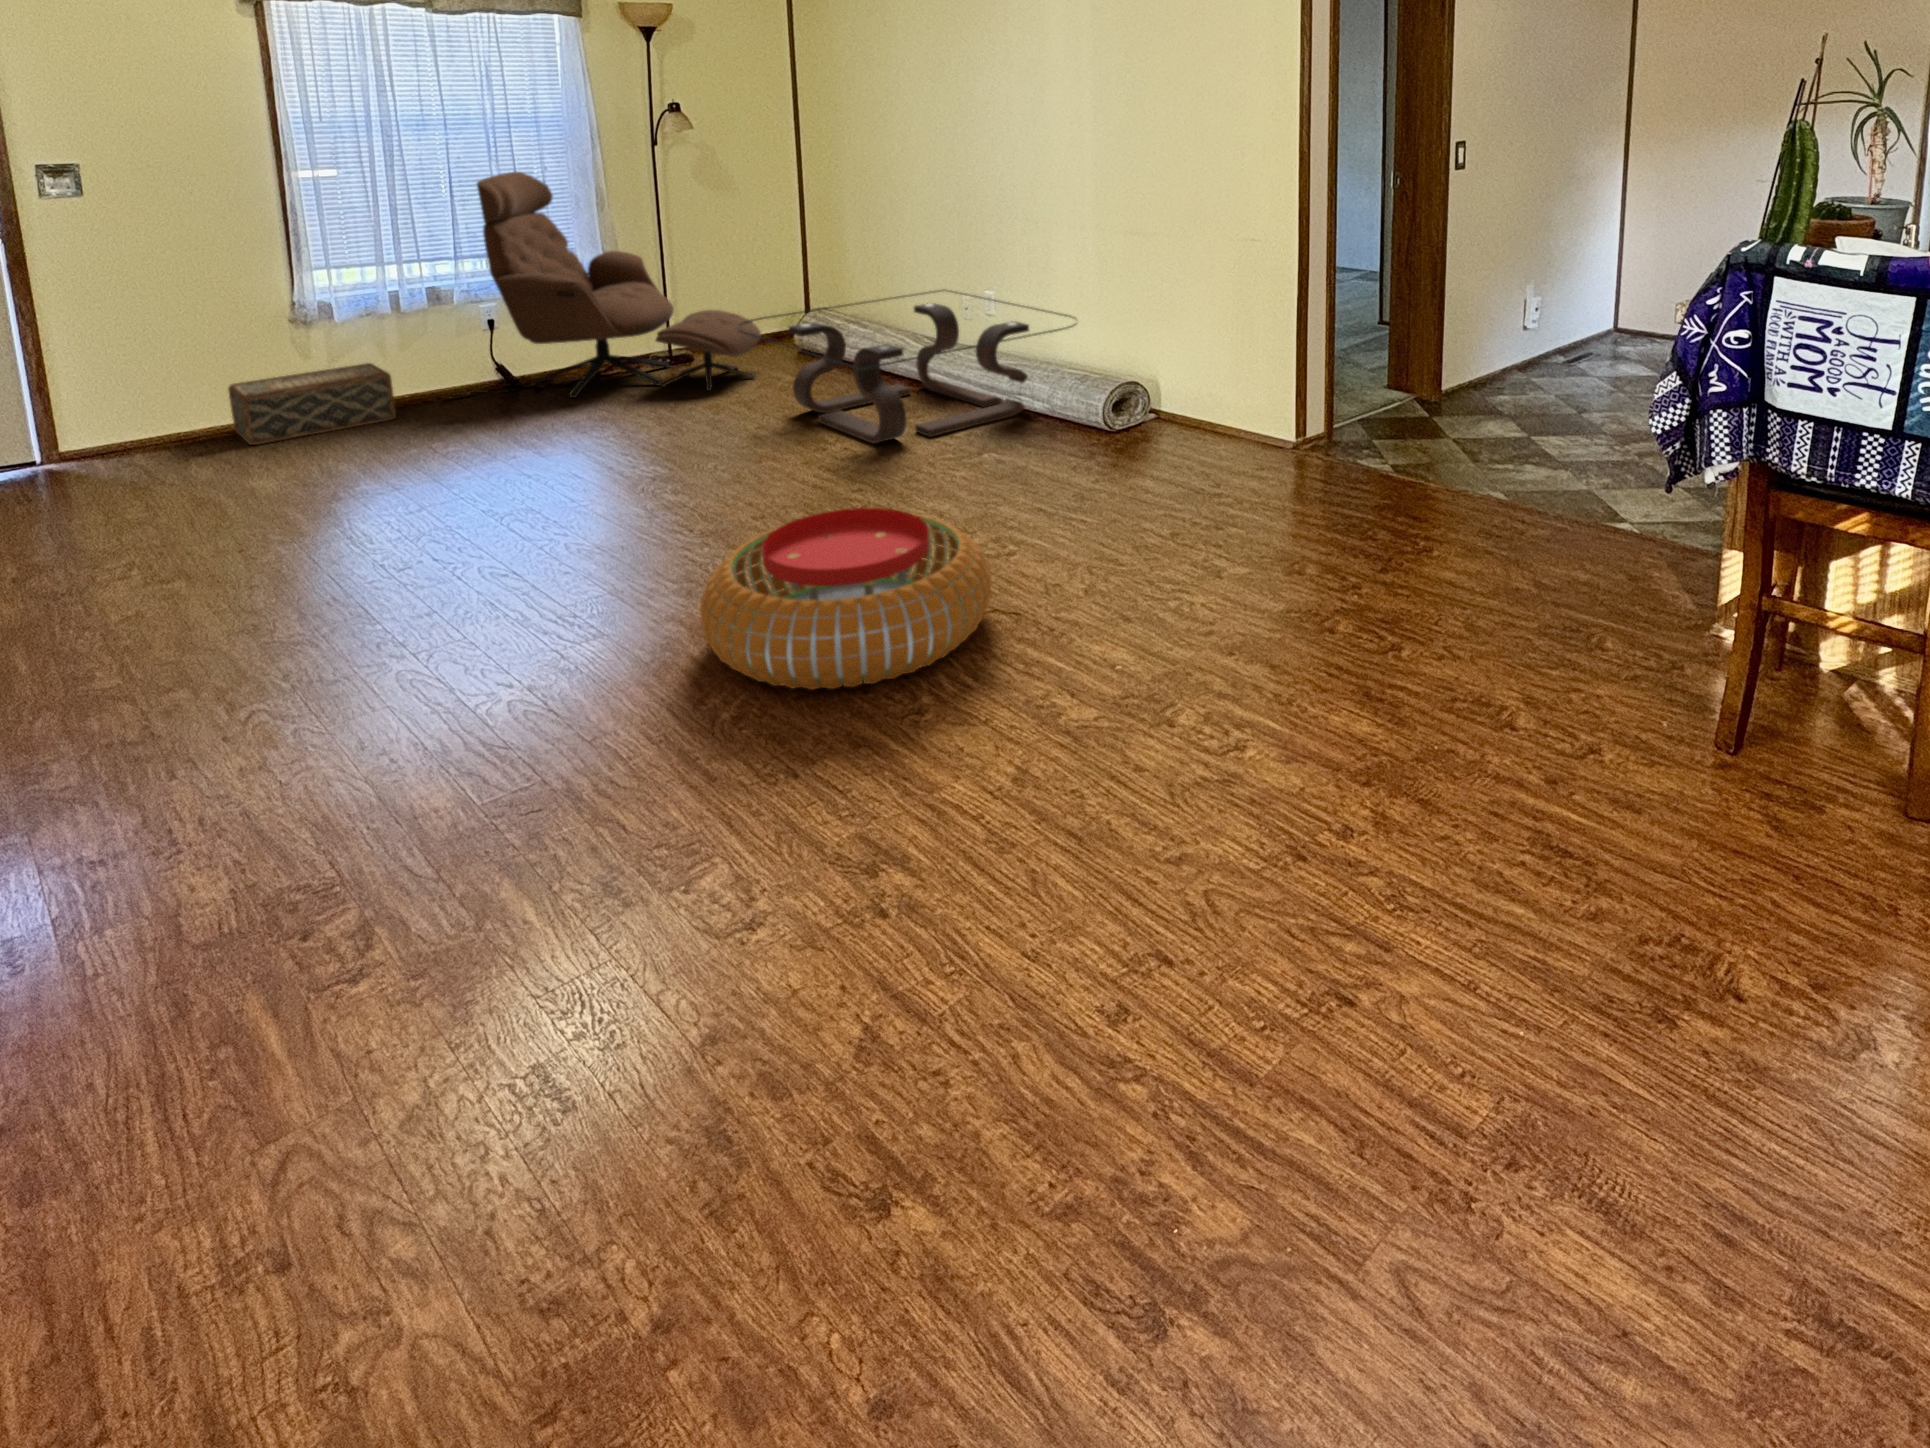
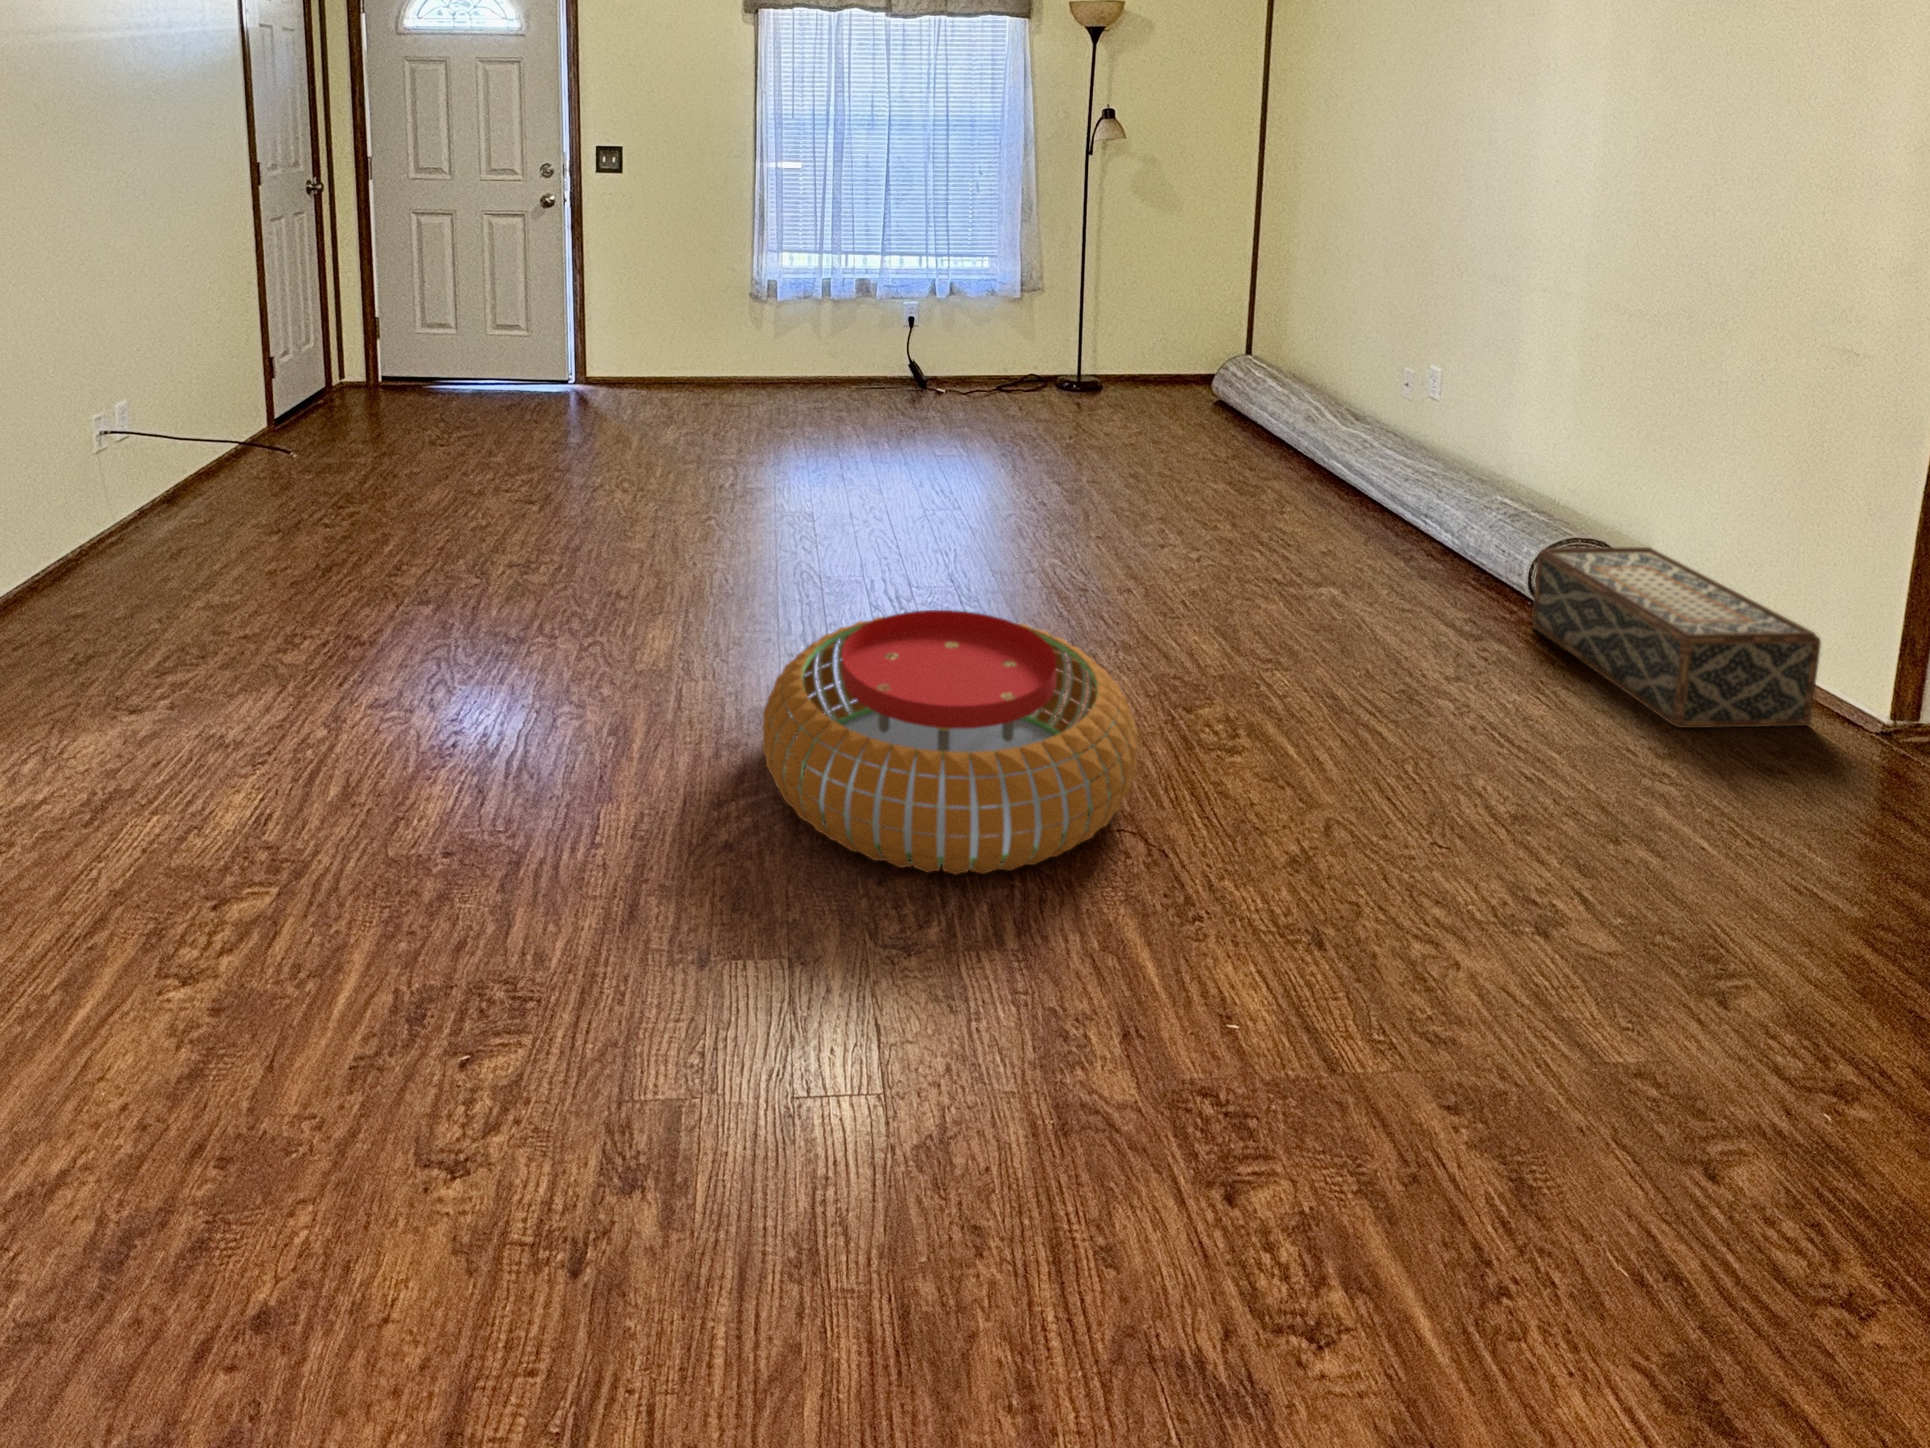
lounge chair: present [477,172,761,398] -> none [902,173,1156,426]
coffee table: present [737,290,1076,443] -> none [1084,352,1529,542]
woven basket: present [228,363,396,445] -> present [1532,547,1821,728]

